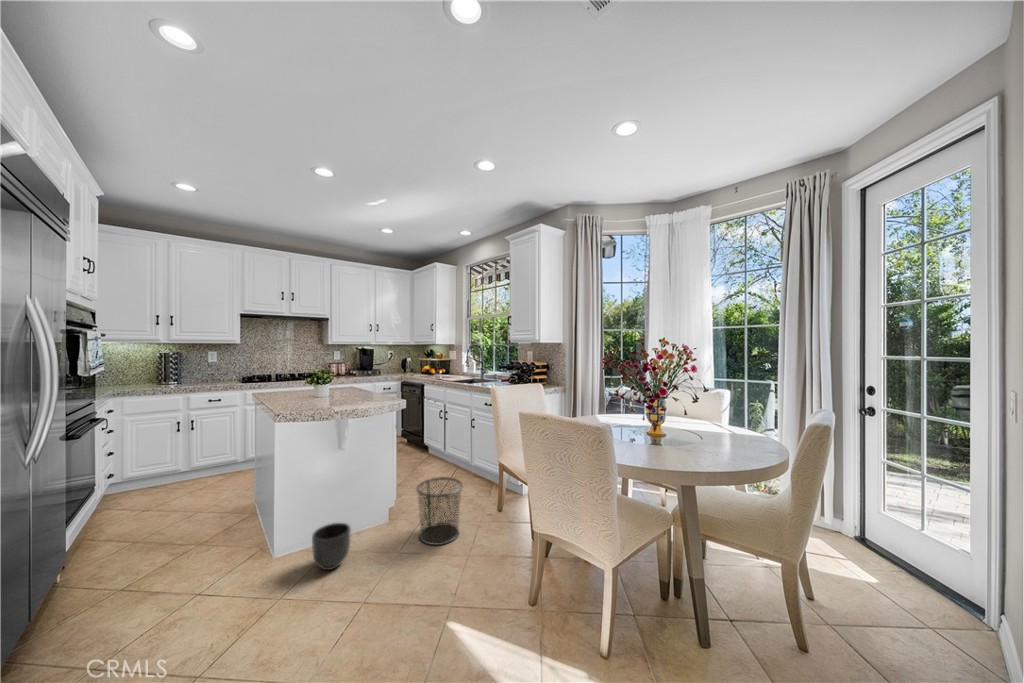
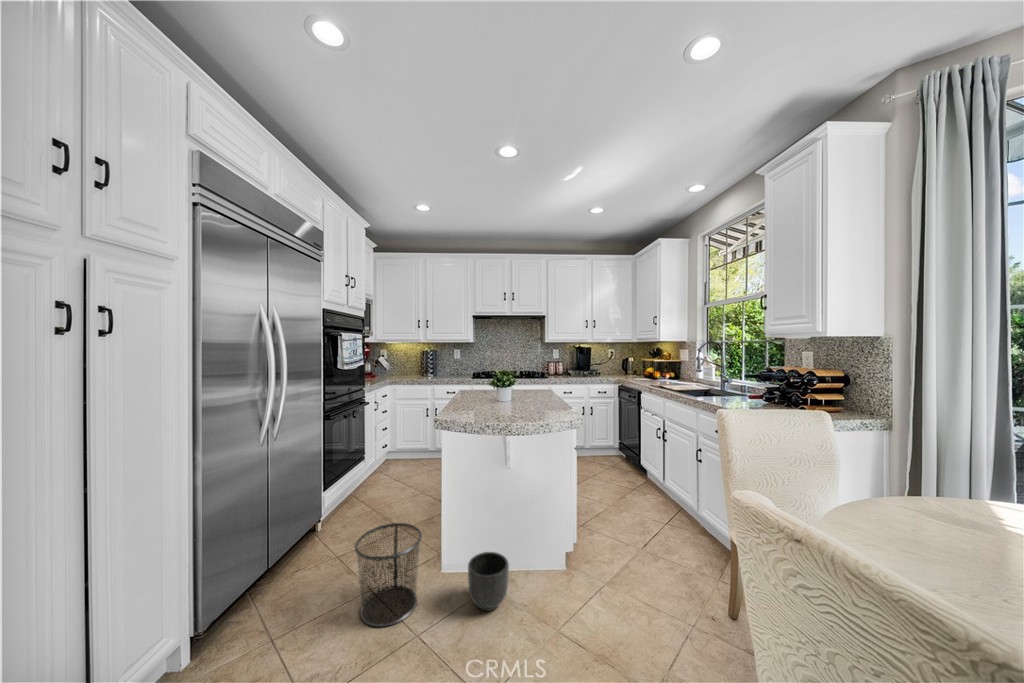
waste bin: present [417,477,463,545] -> present [355,523,422,627]

